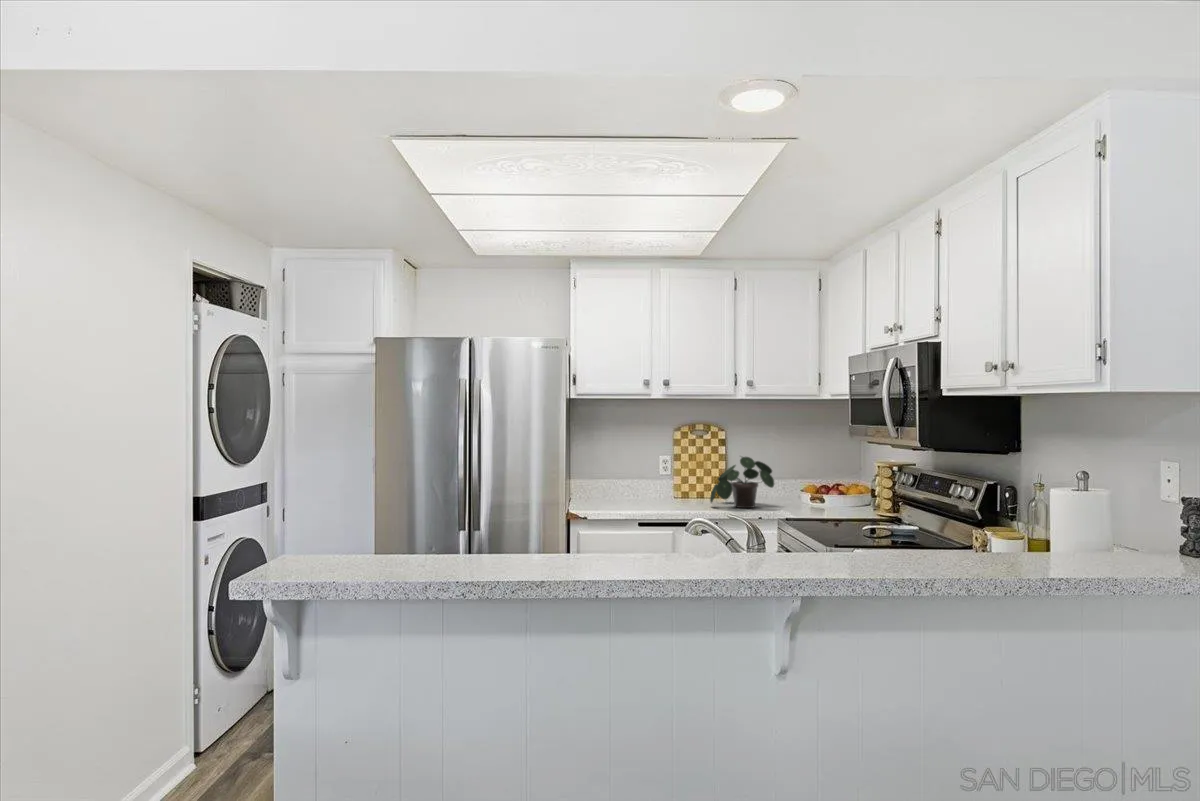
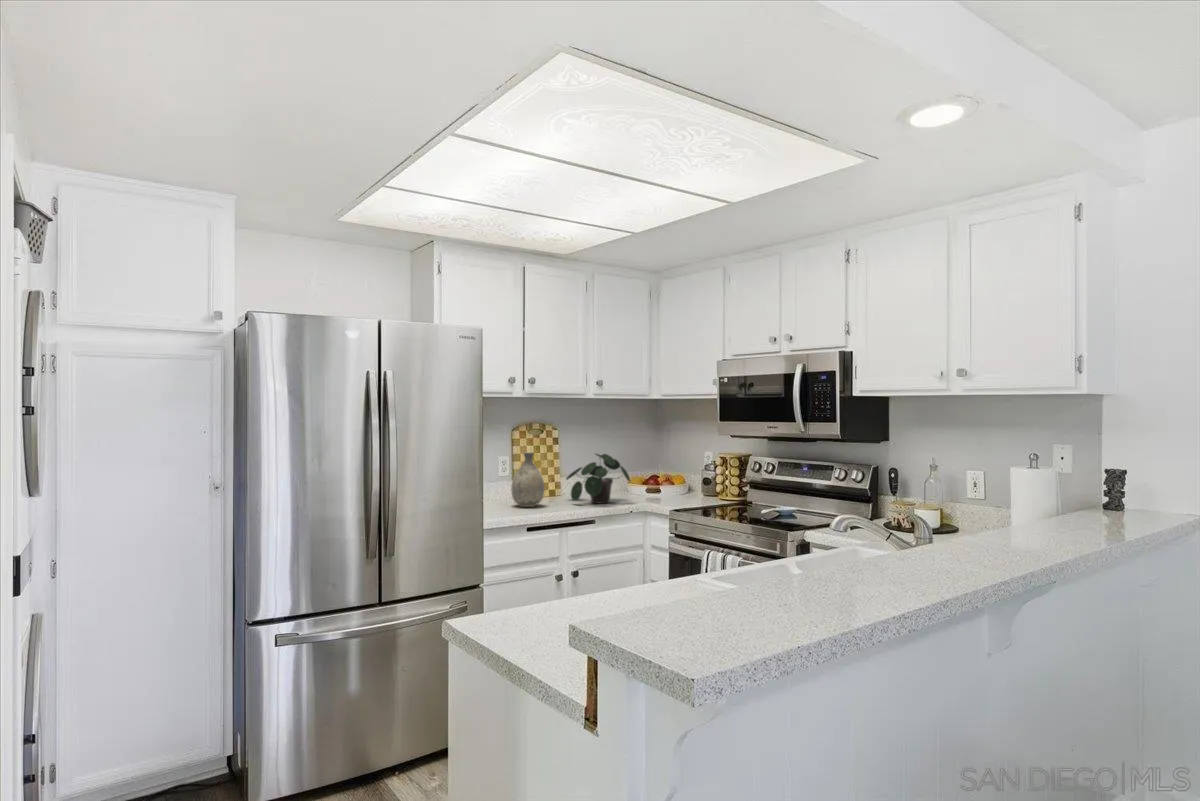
vase: none [650,452,682,506] -> present [511,452,545,507]

